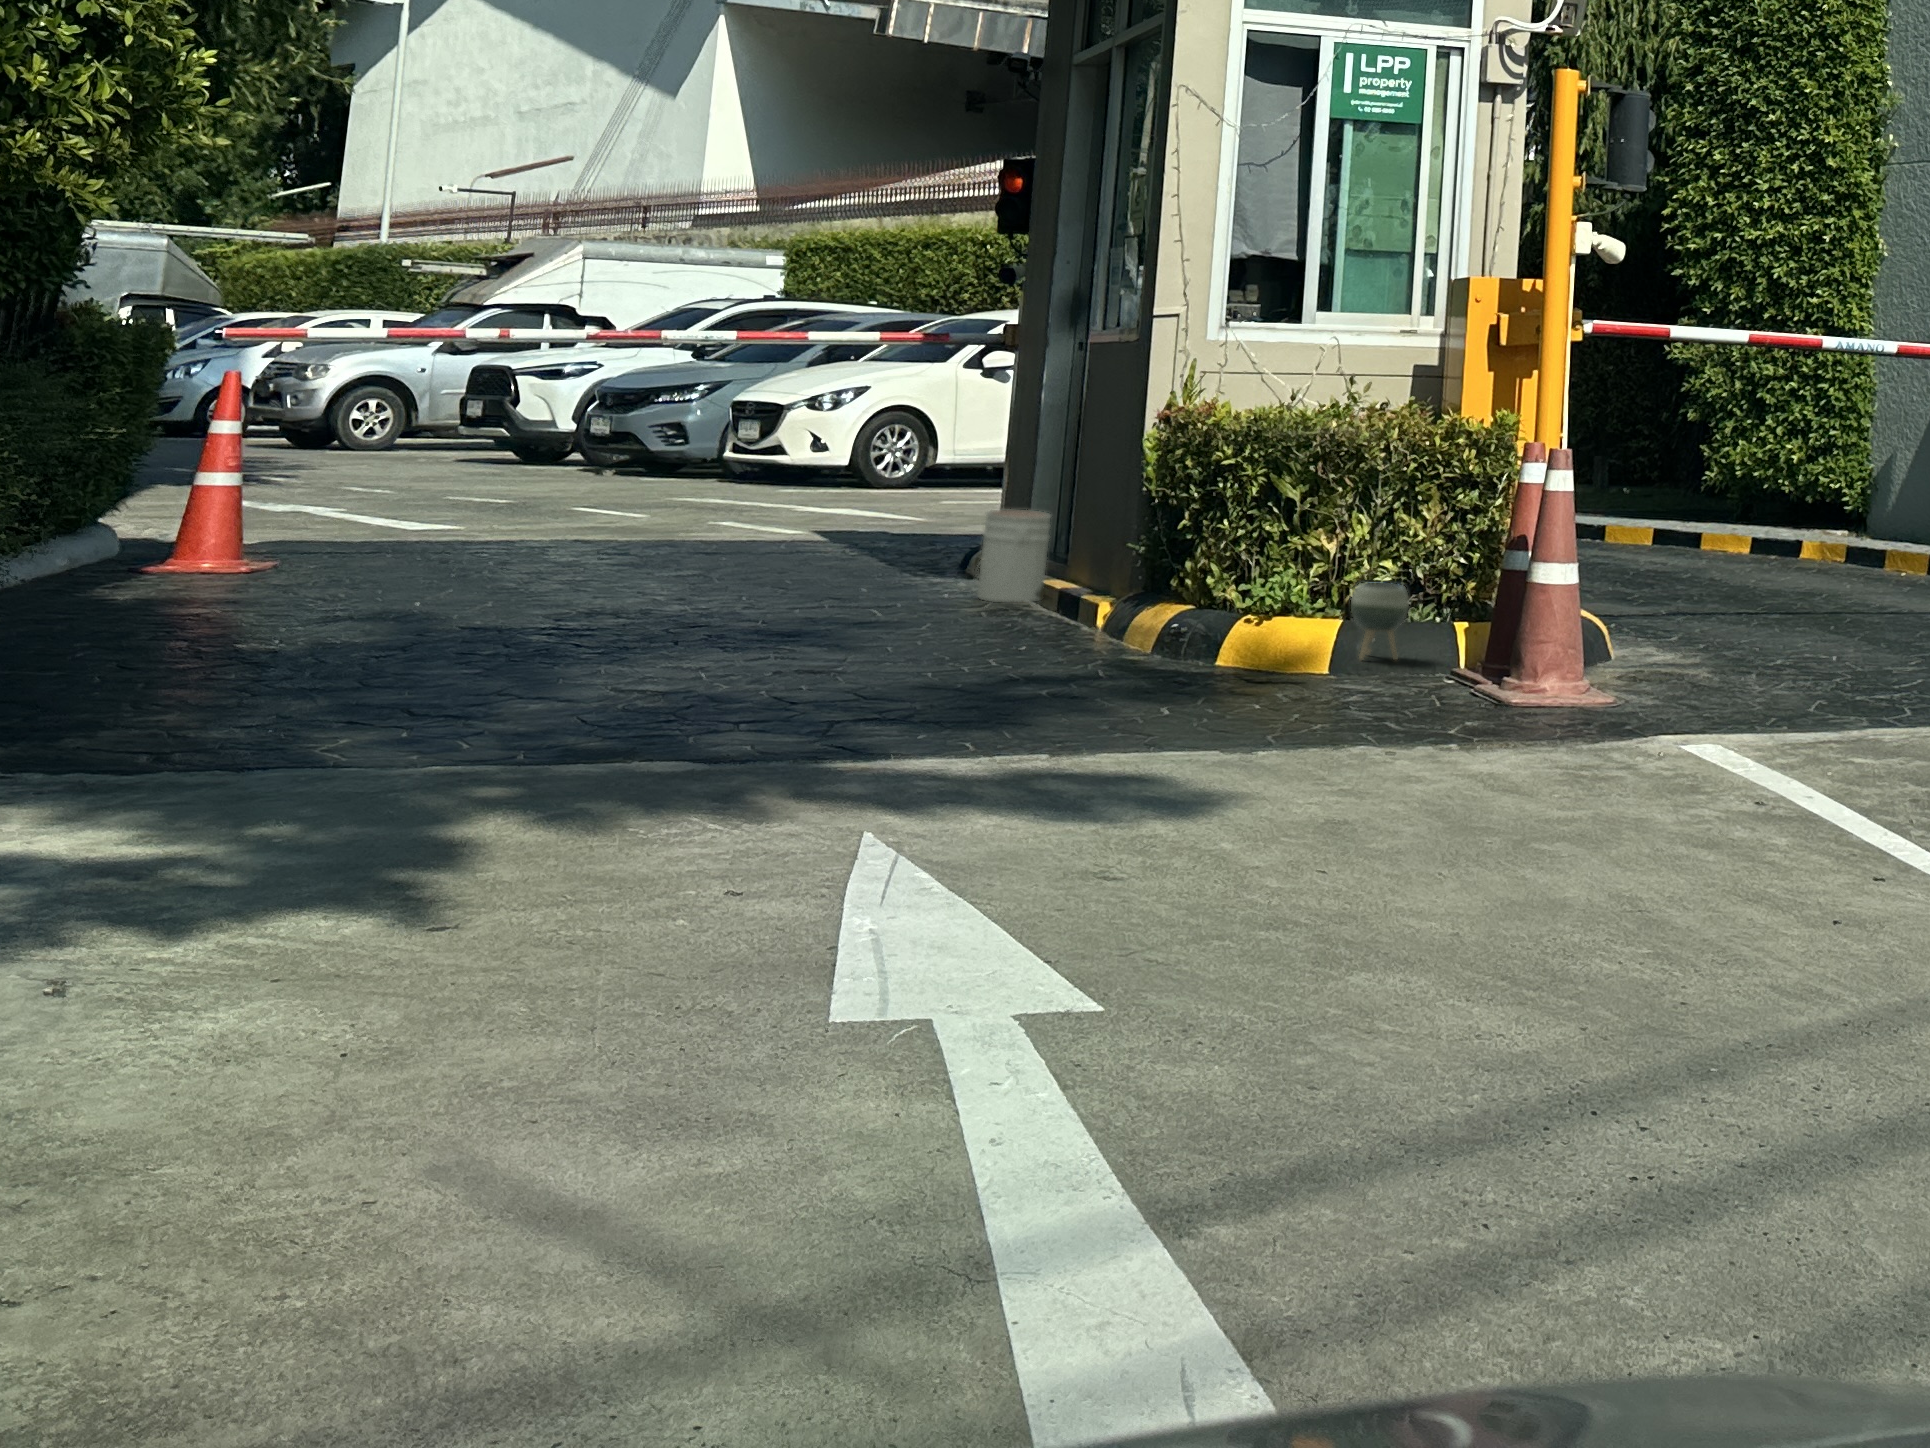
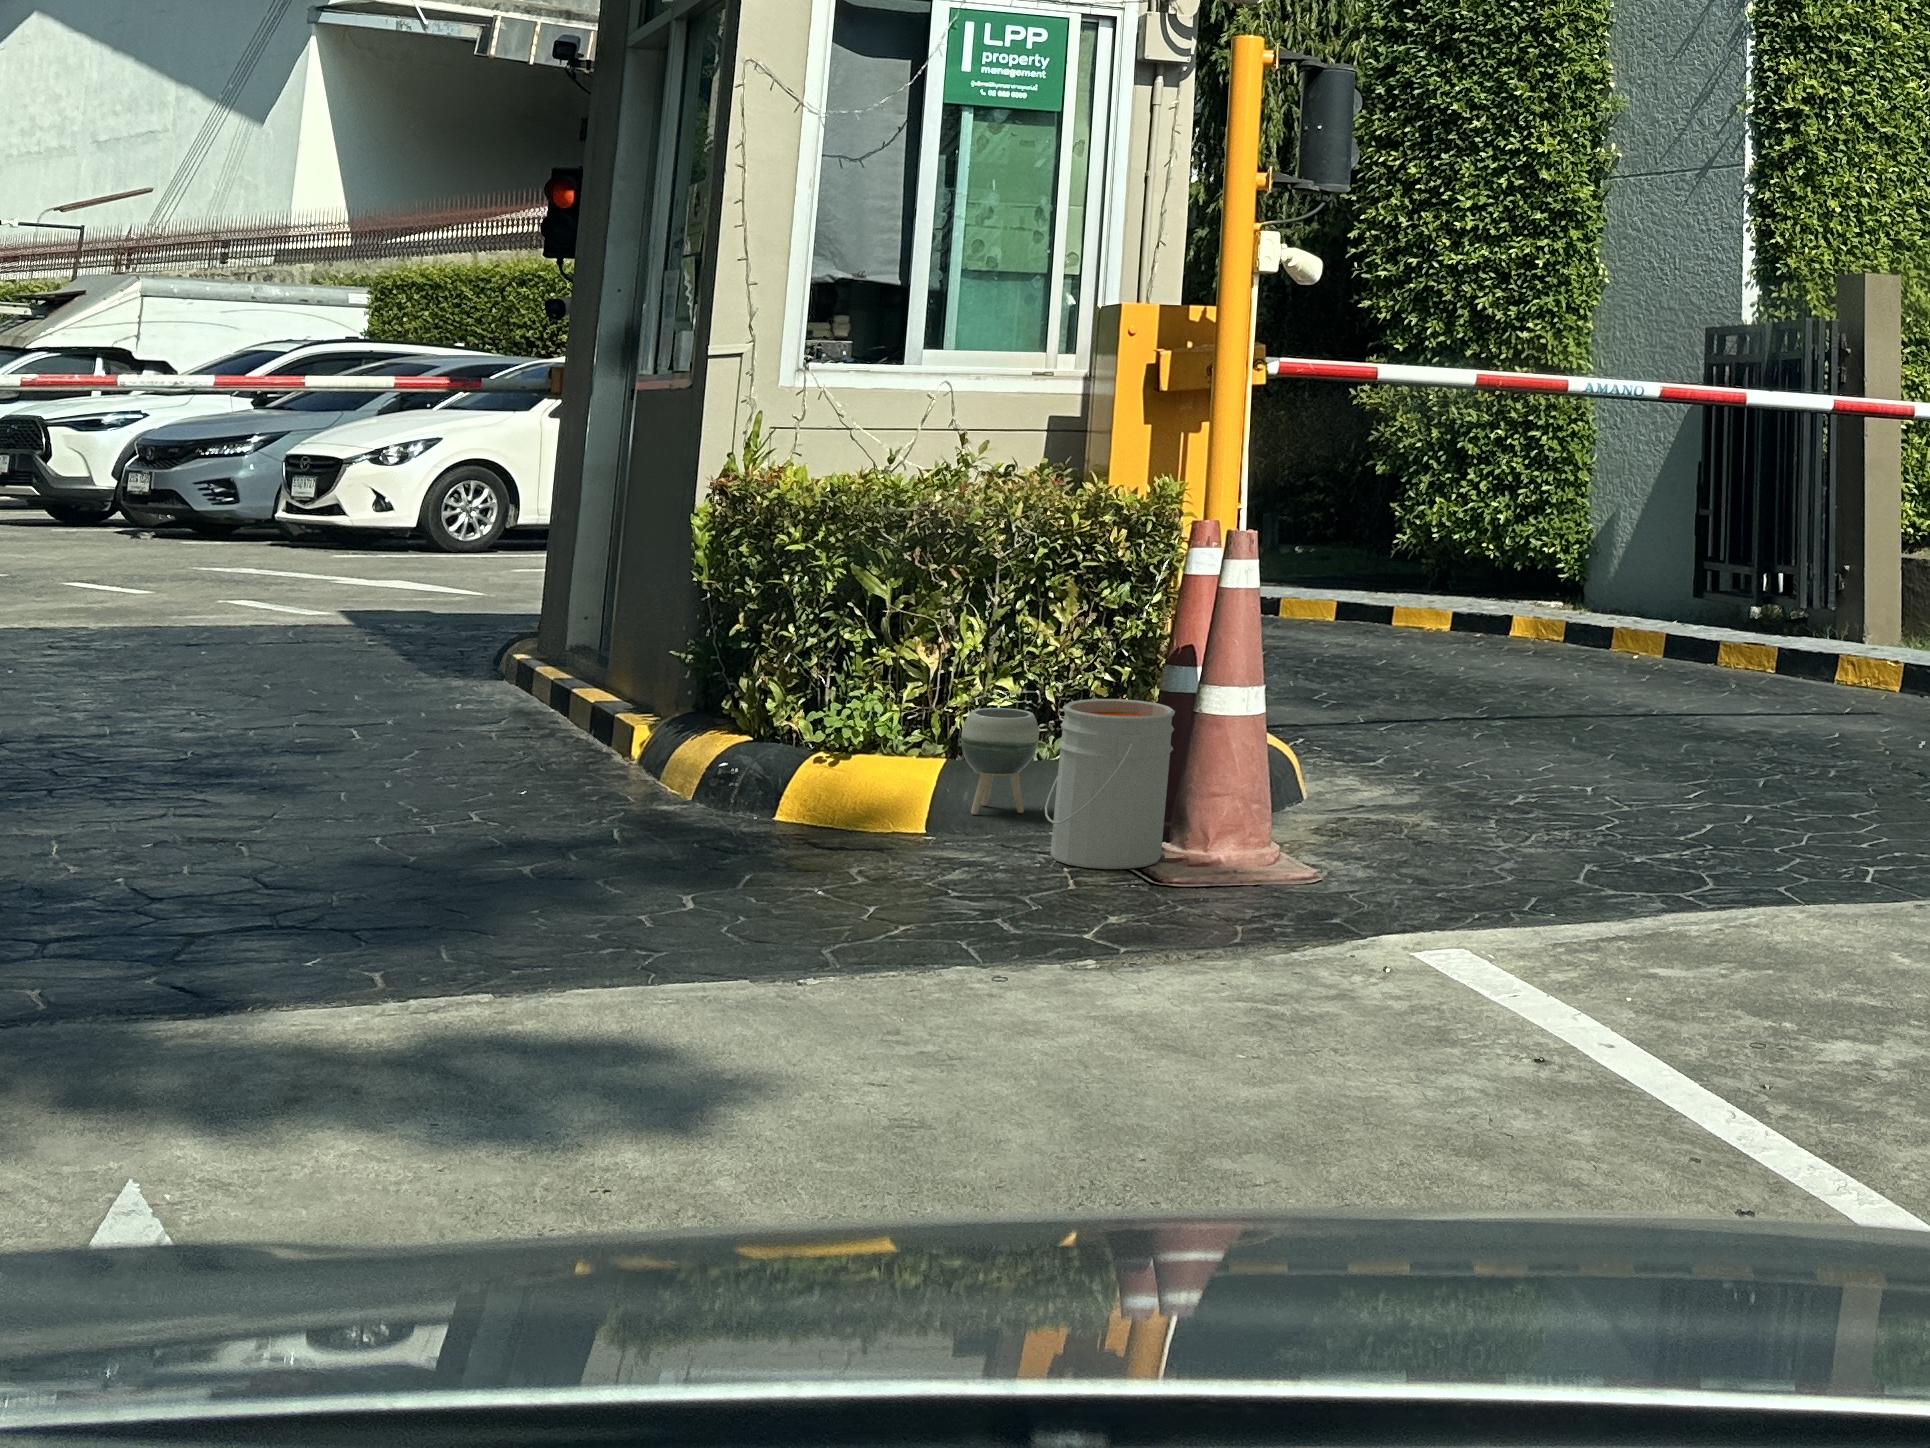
bucket: present [978,510,1051,602] -> present [1045,699,1175,869]

